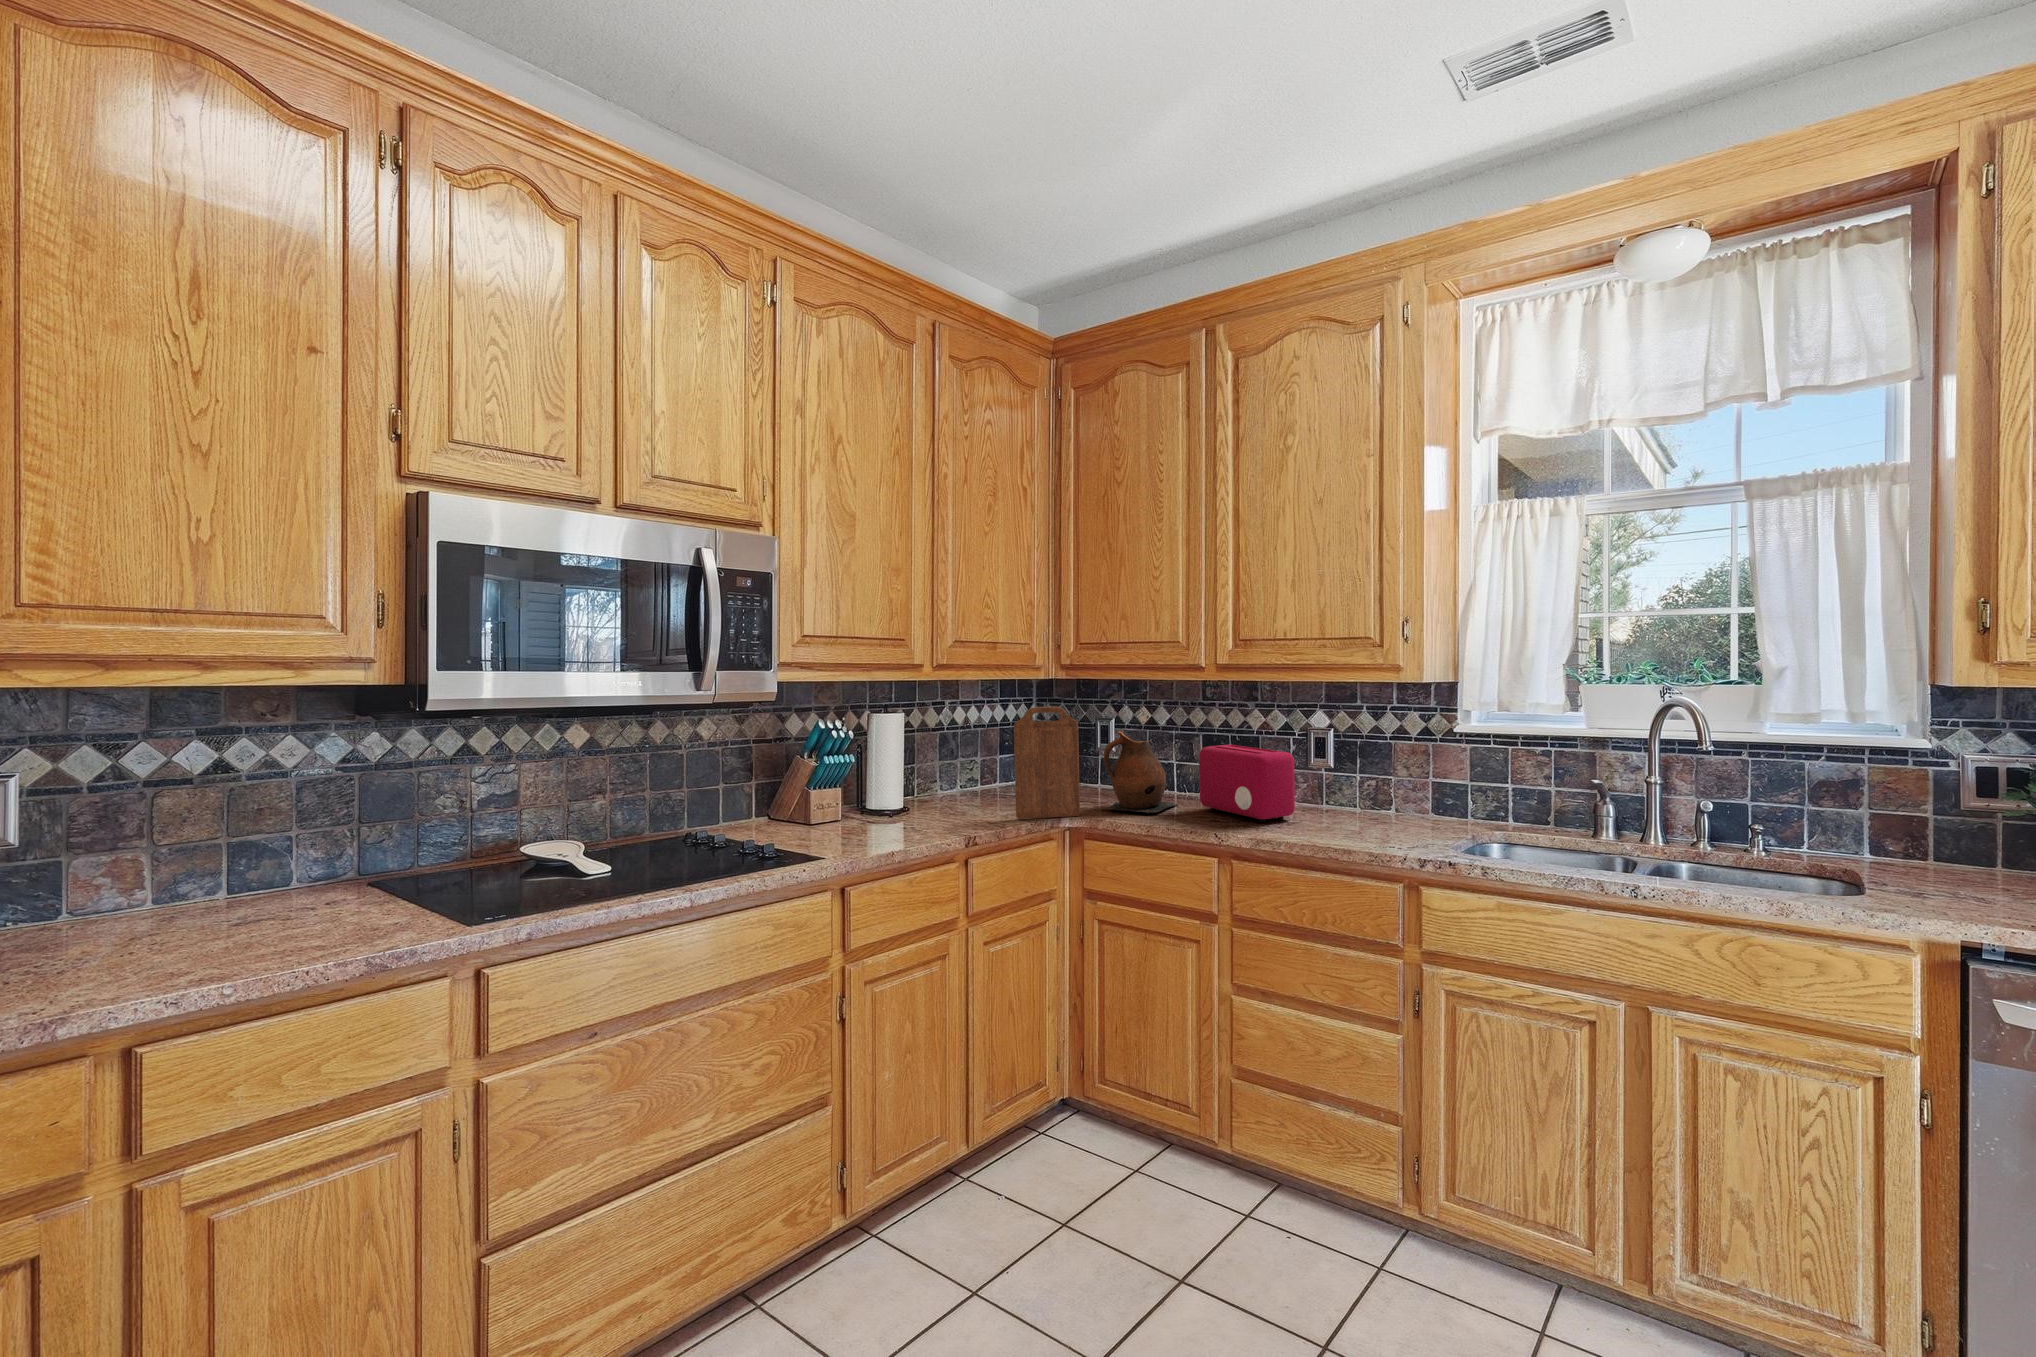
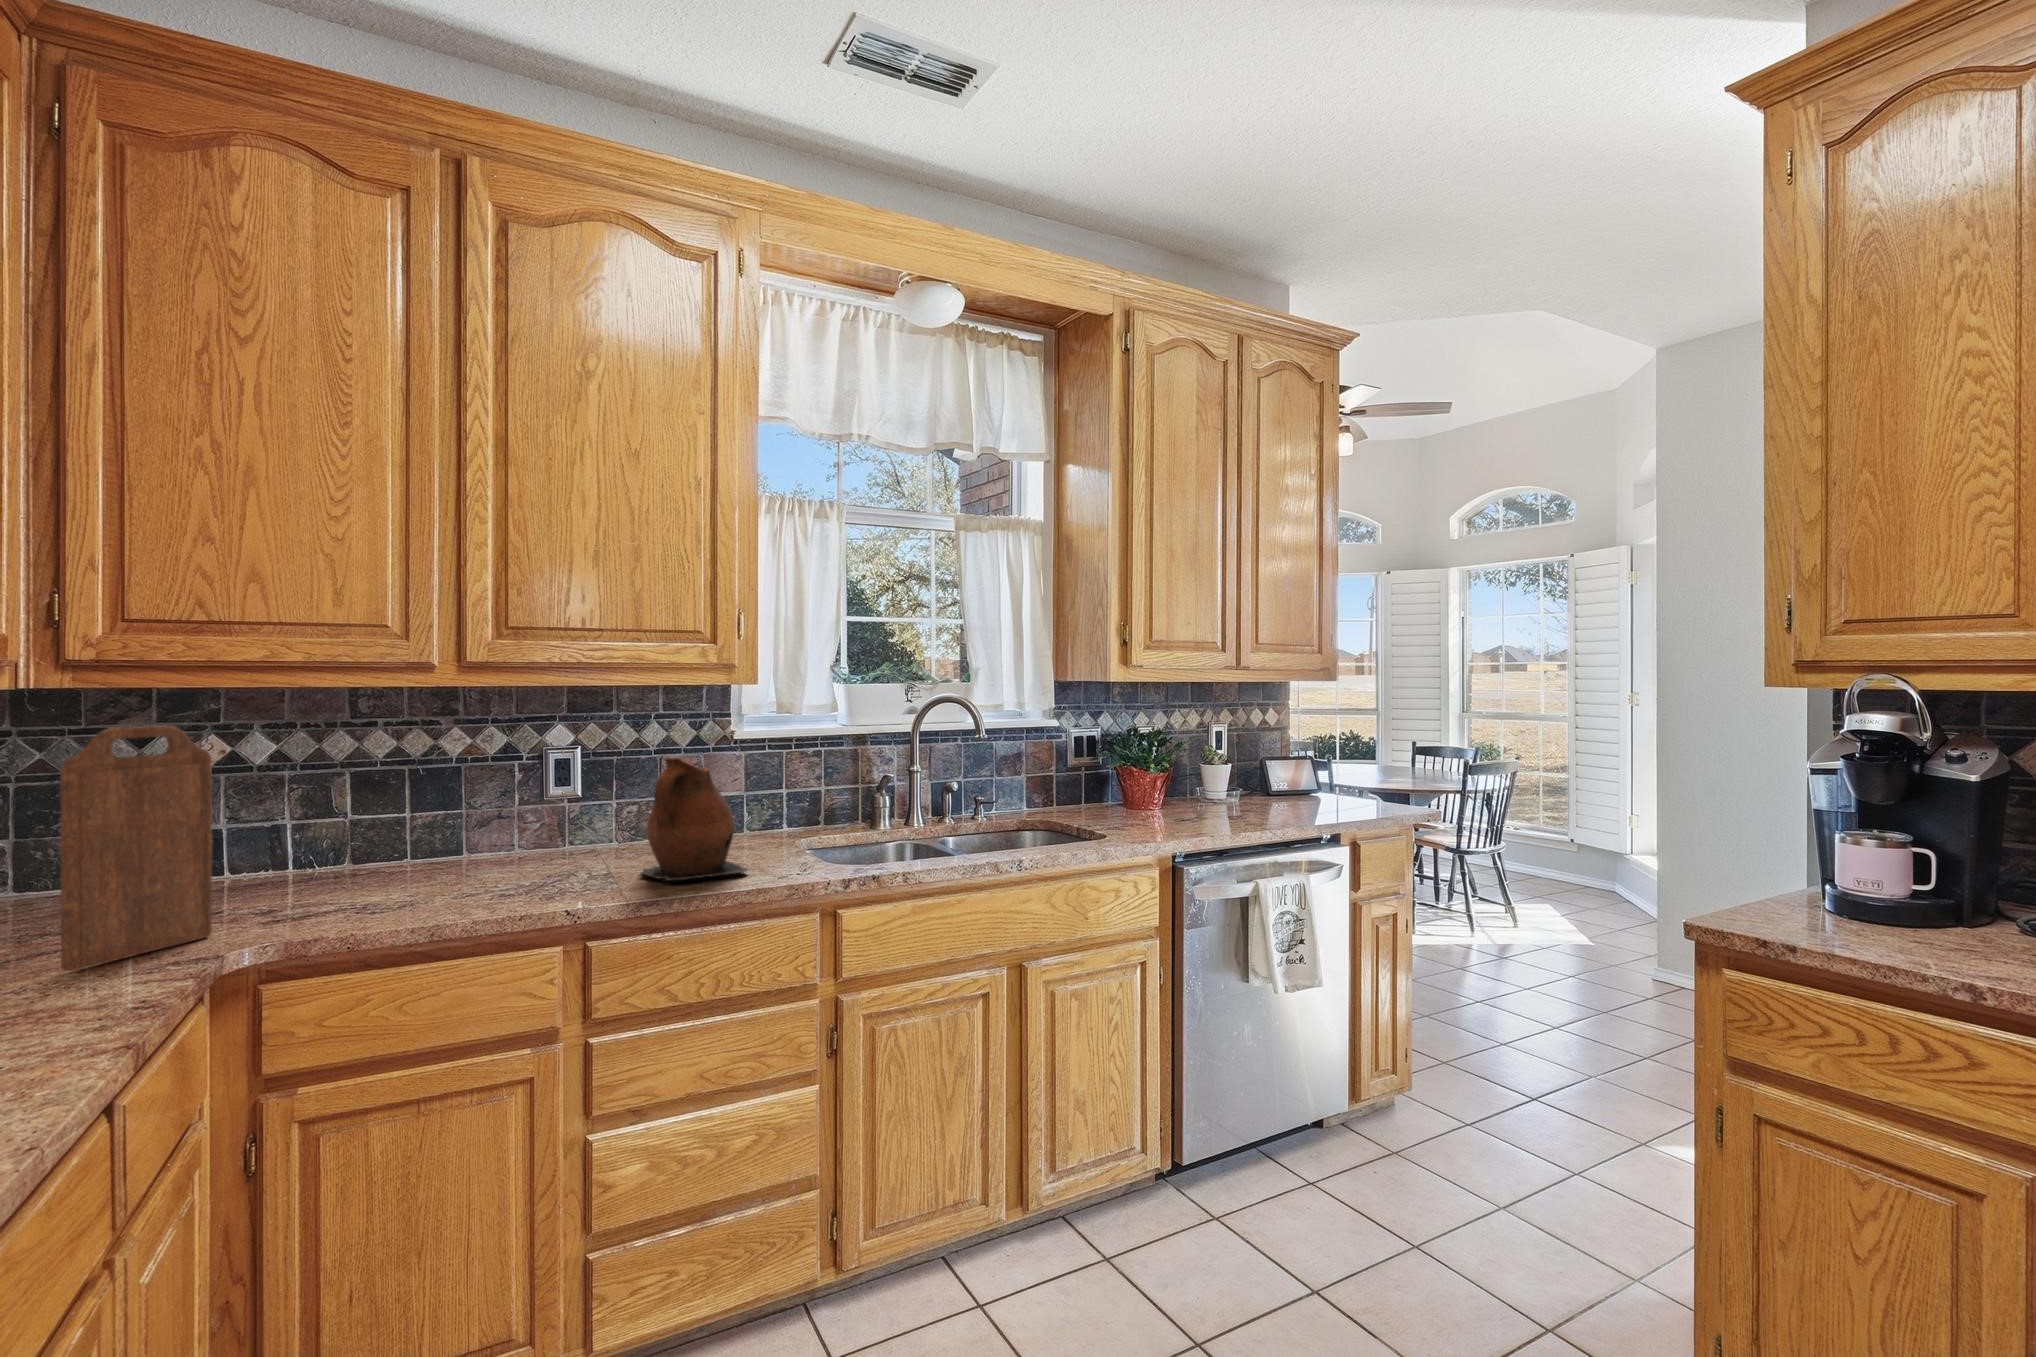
ceramic pitcher: present [1104,732,1177,814] -> present [642,757,748,881]
toaster: present [1199,745,1295,823] -> none [418,776,589,882]

